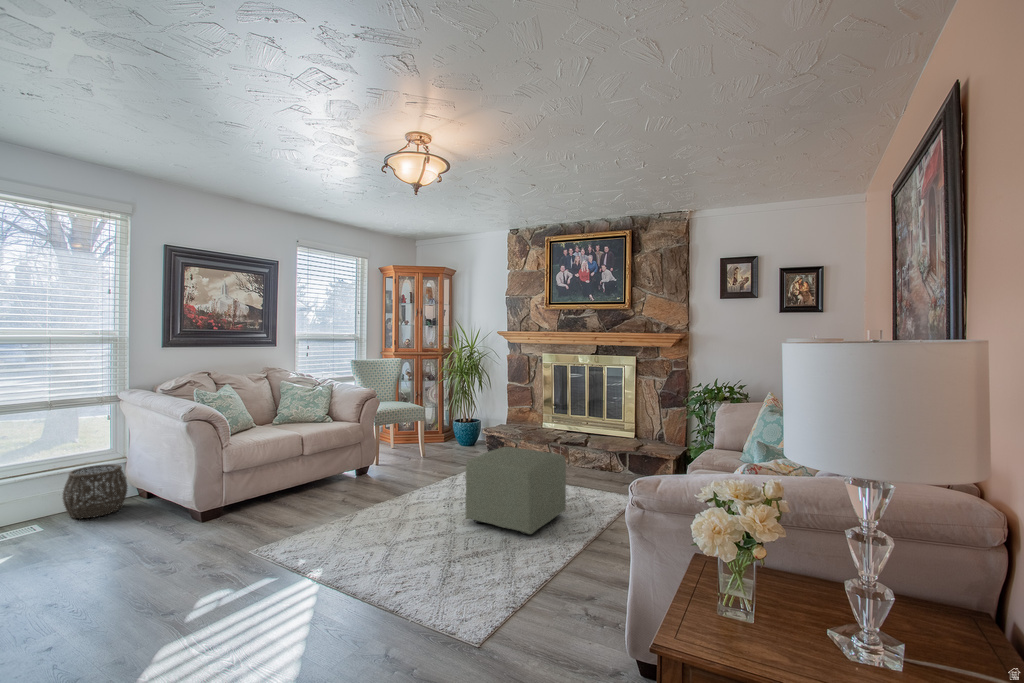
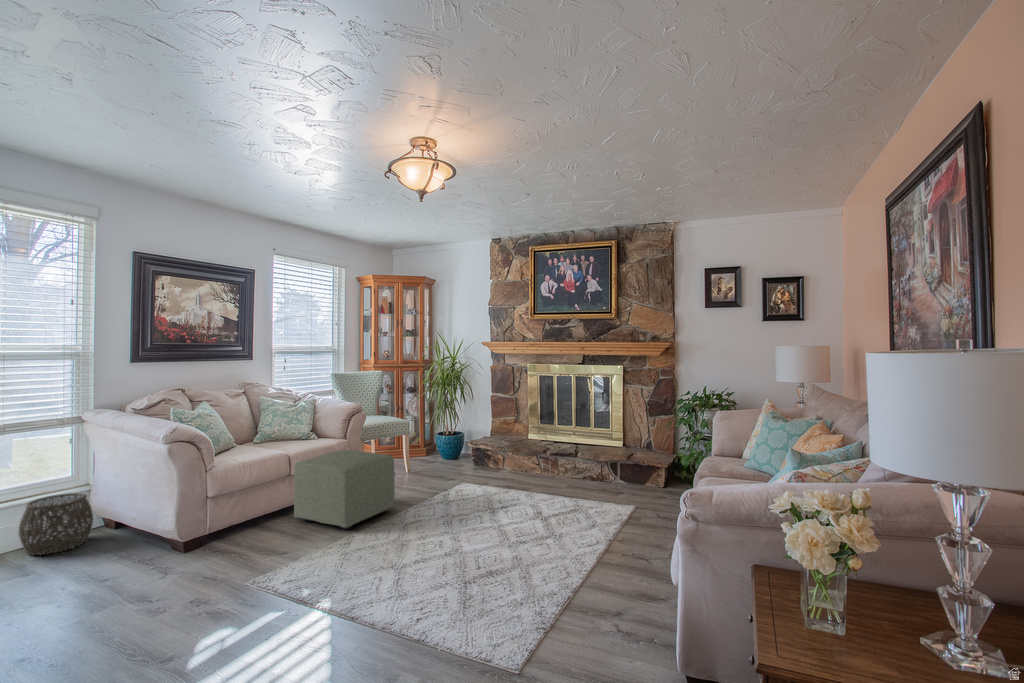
ottoman: present [465,447,566,535] -> present [294,450,395,529]

